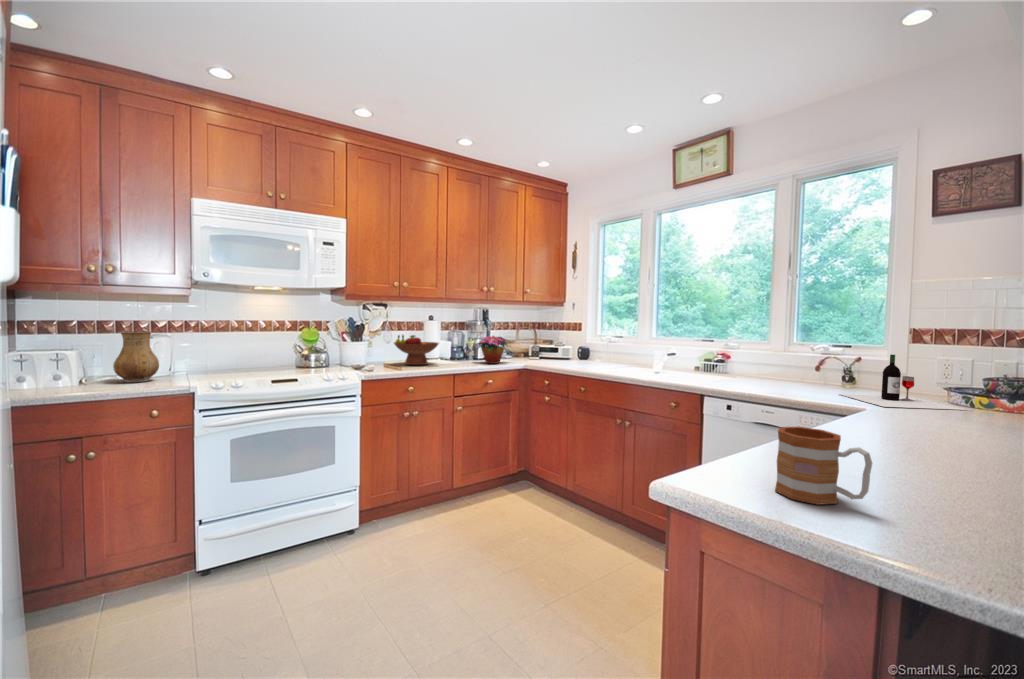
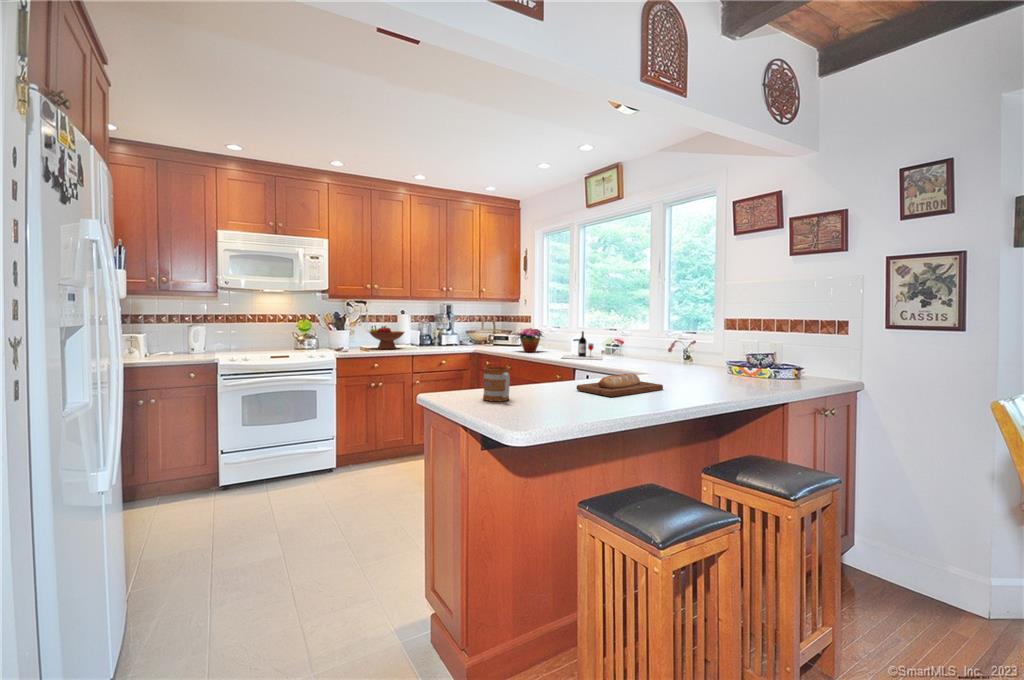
ceramic pitcher: present [113,331,159,382] -> none [165,322,195,357]
flower arrangement: present [476,336,508,364] -> present [516,328,543,352]
wine bottle: present [840,355,967,410] -> present [562,331,603,360]
bread loaf: none [873,423,998,478] -> present [576,374,663,397]

